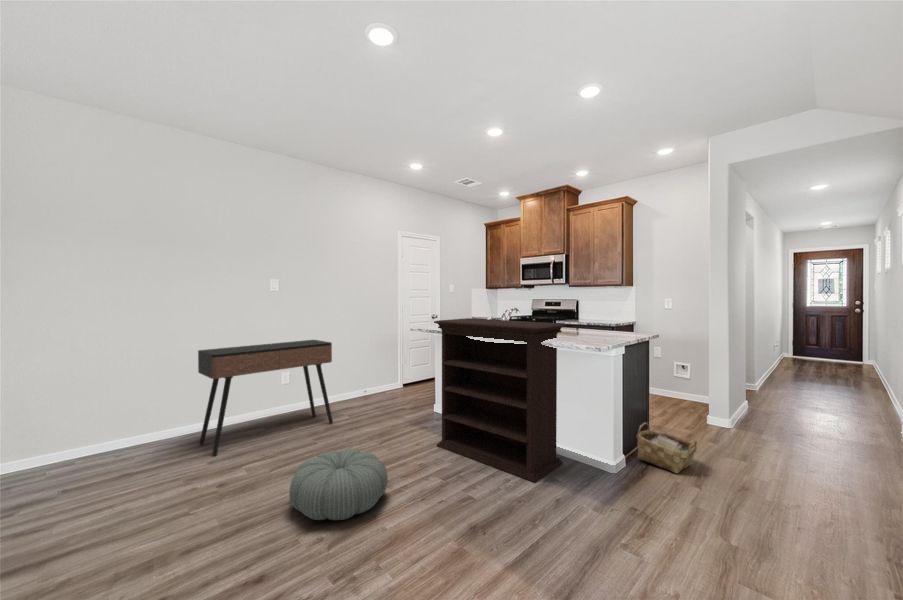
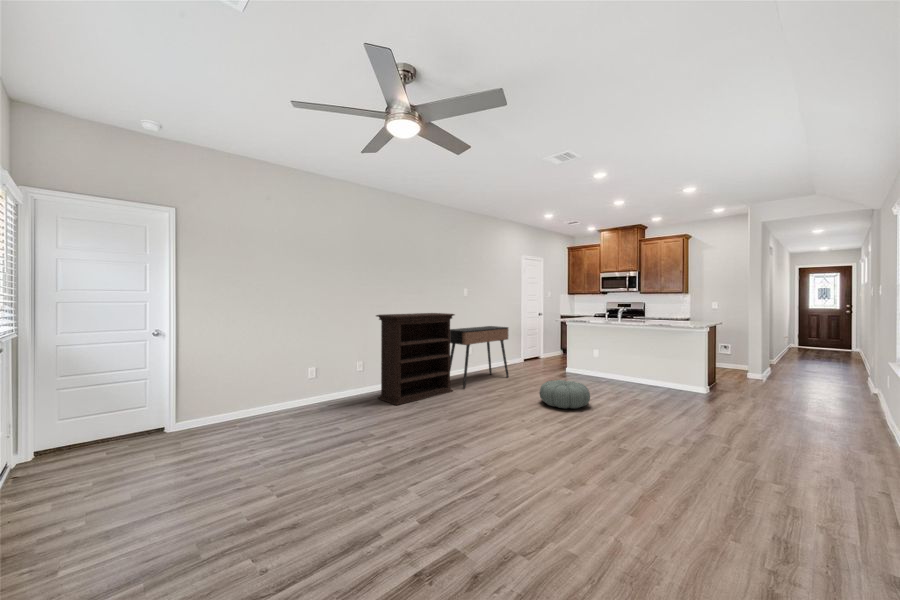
bookshelf: present [434,318,567,482] -> present [376,313,454,405]
woven basket: present [636,423,697,473] -> none [711,372,749,397]

